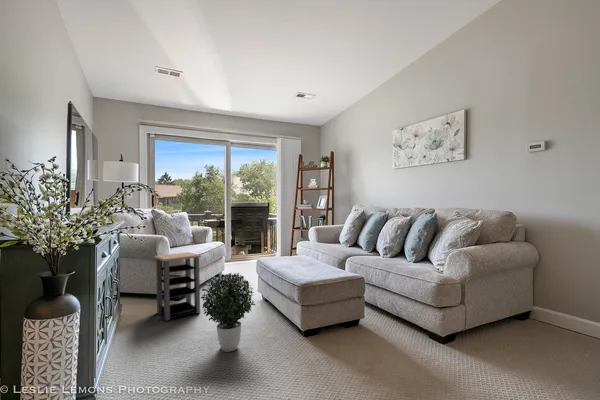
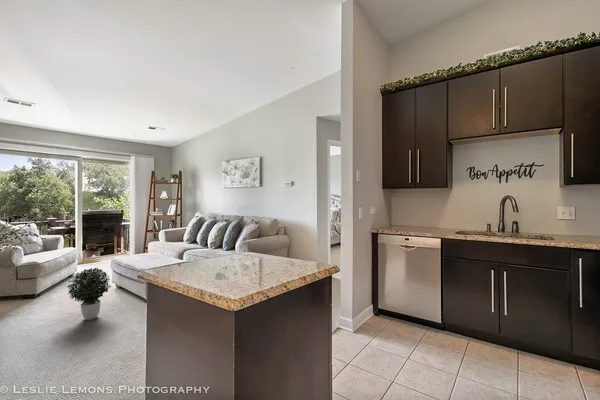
side table: present [154,252,201,321] -> none [11,258,60,312]

